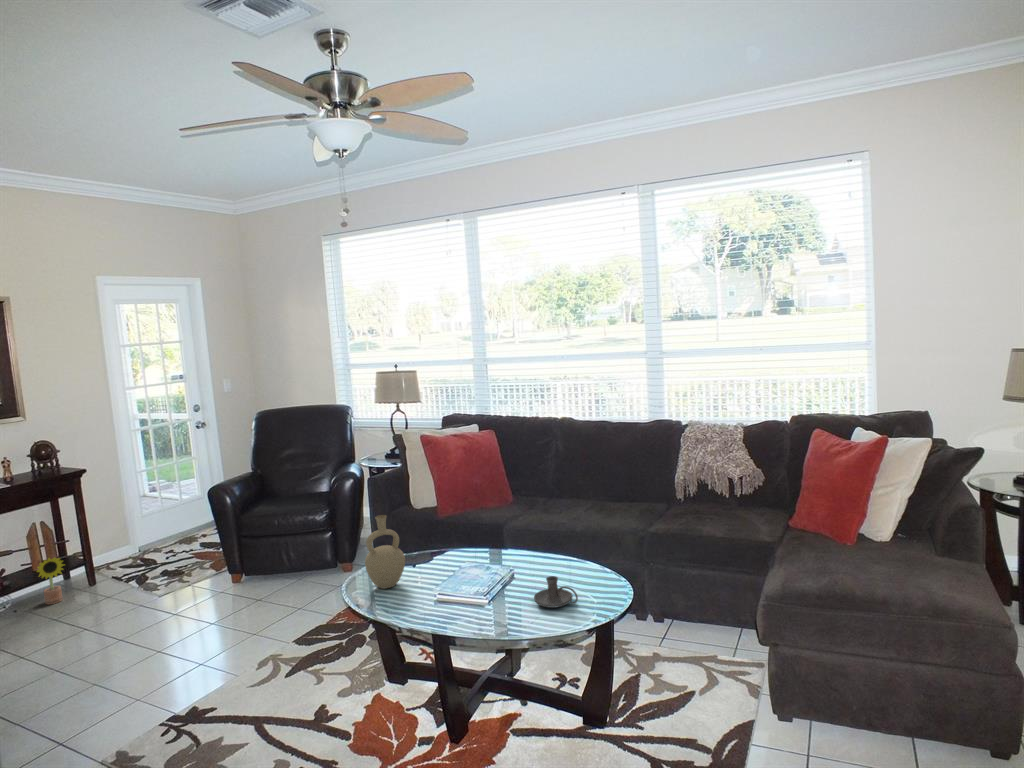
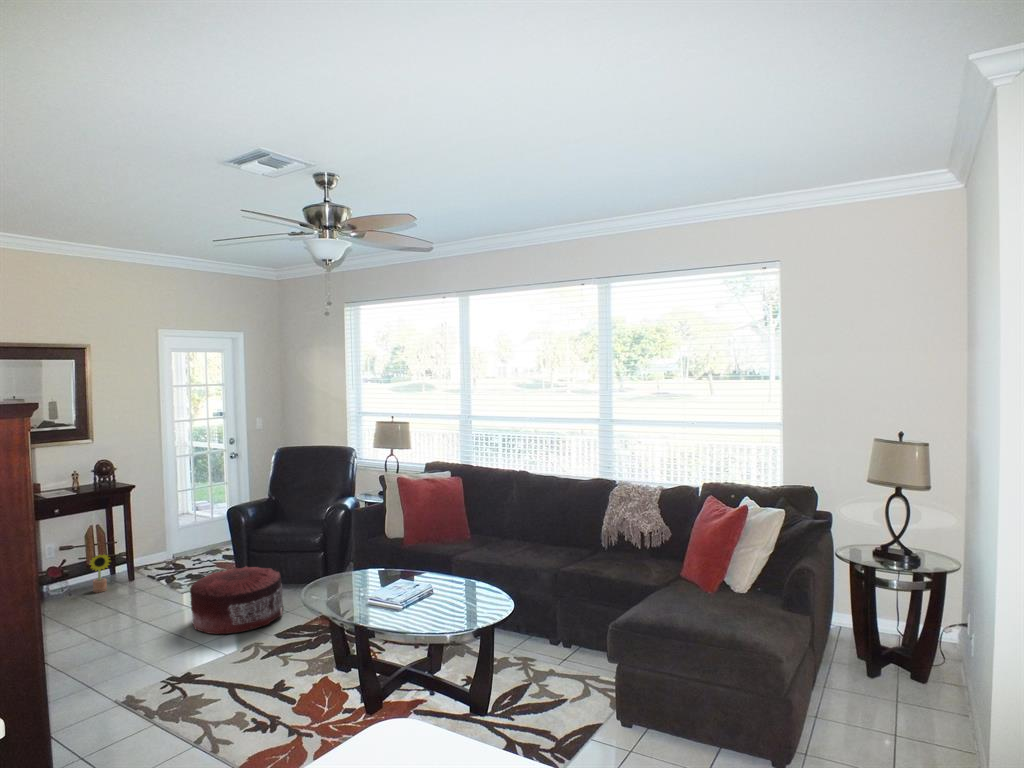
vase: present [365,515,405,589] -> none [324,536,355,594]
pouf: none [176,556,295,647] -> present [190,566,284,634]
candle holder: present [534,576,578,608] -> none [440,593,470,616]

